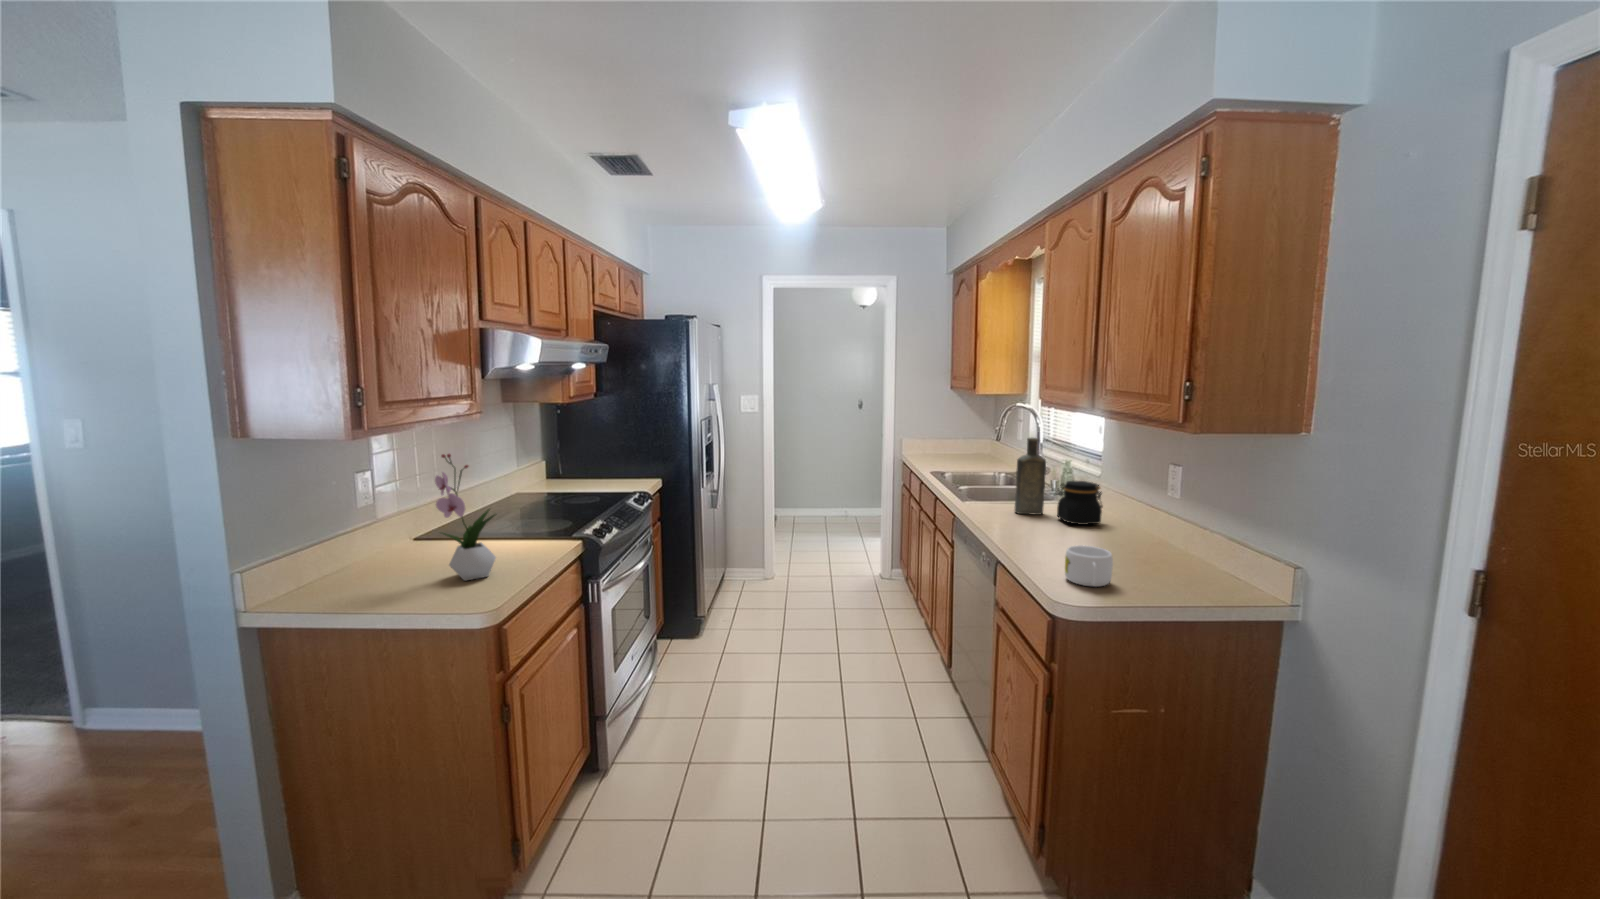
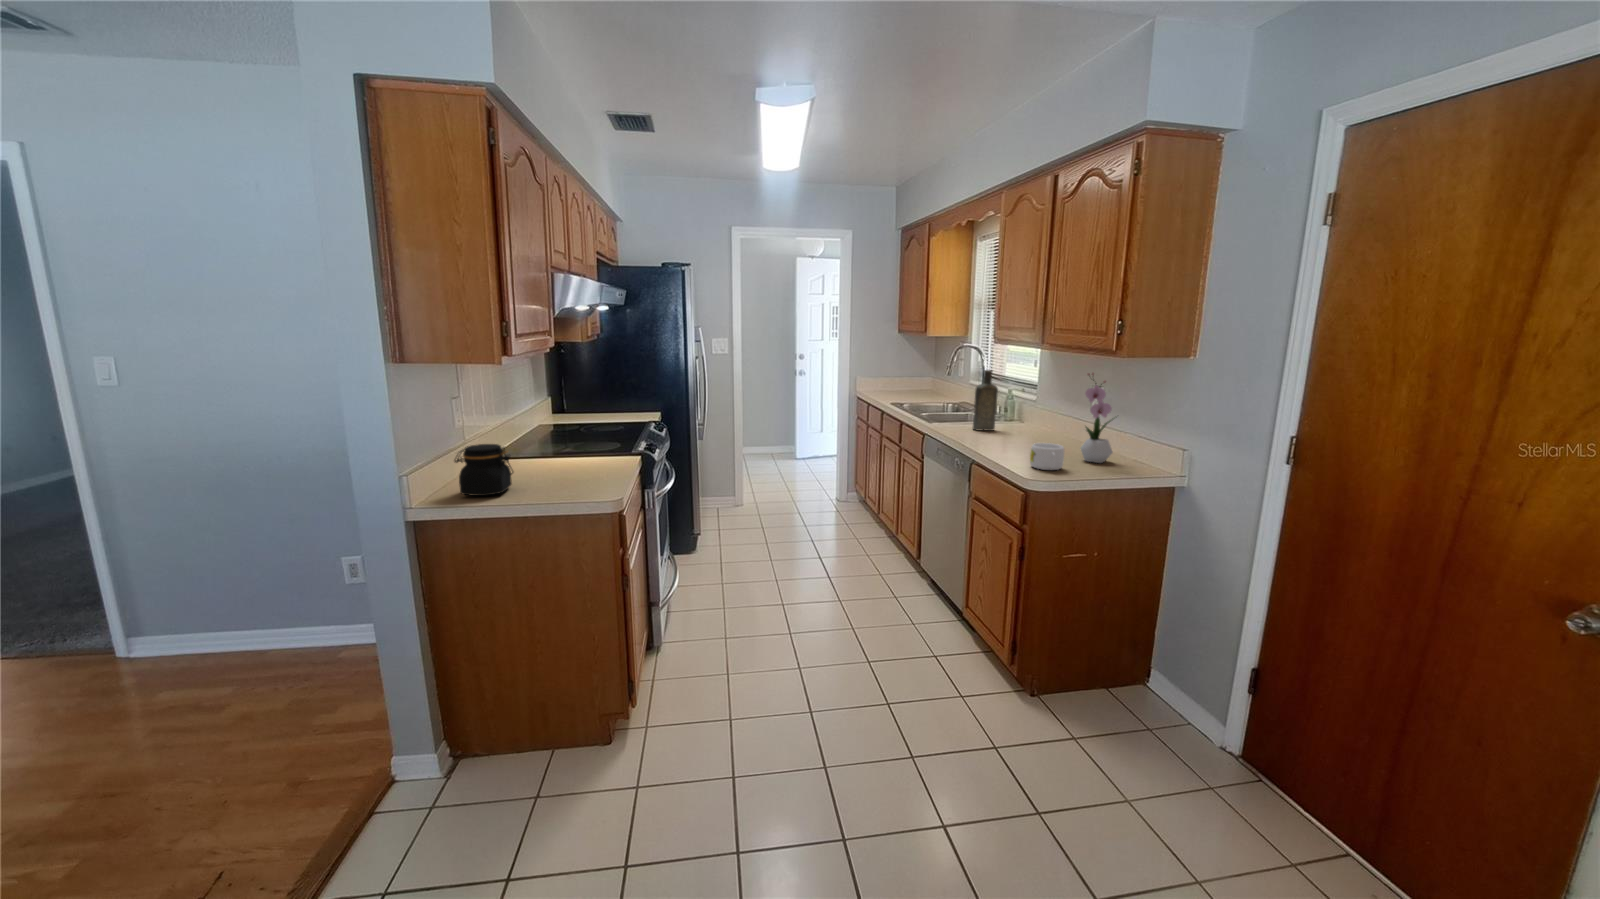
flower arrangement: present [435,454,496,581] -> present [1081,373,1113,463]
jar: present [1057,481,1103,525] -> present [455,444,513,496]

